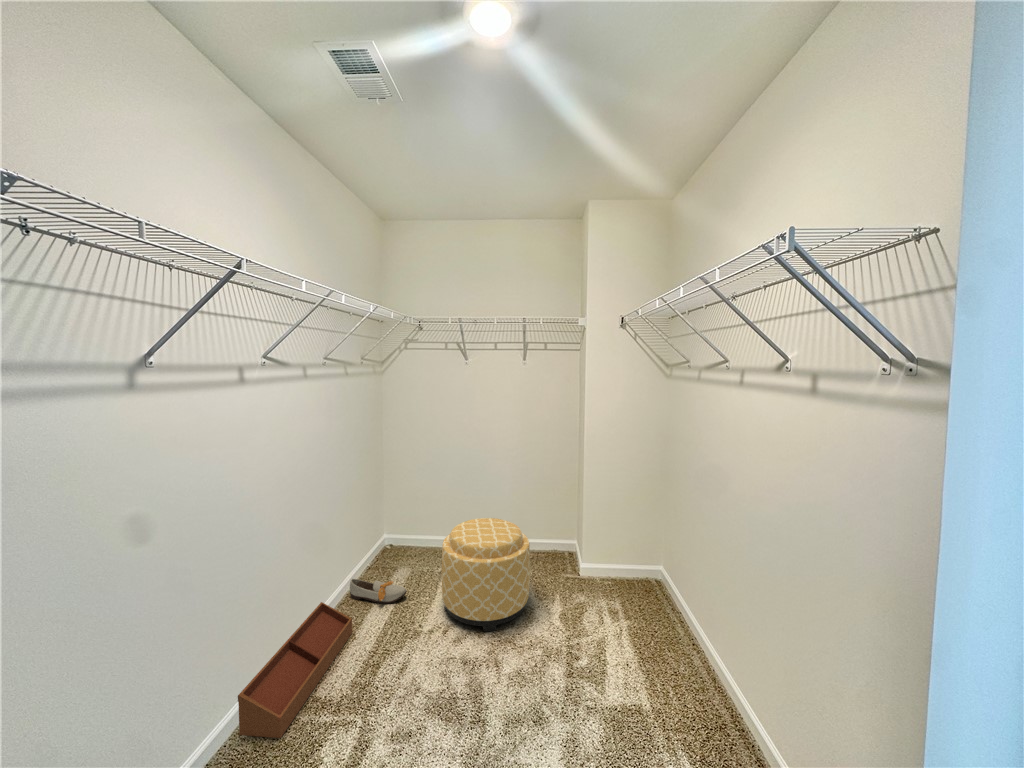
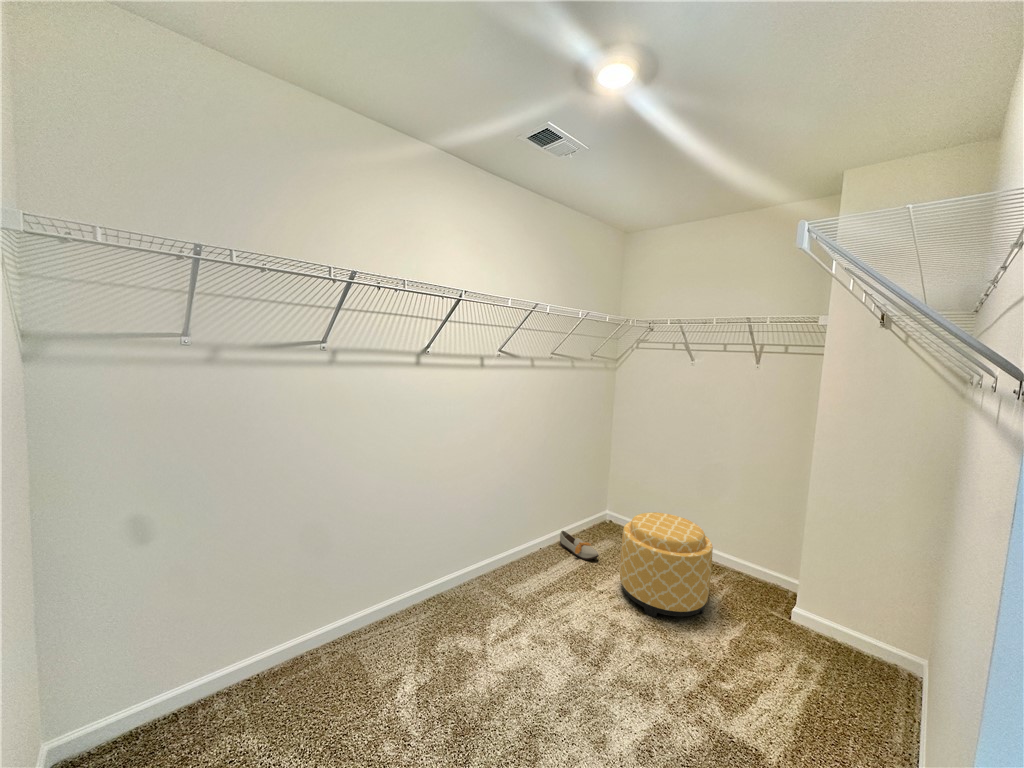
storage bin: present [238,602,352,738] -> none [461,535,548,600]

